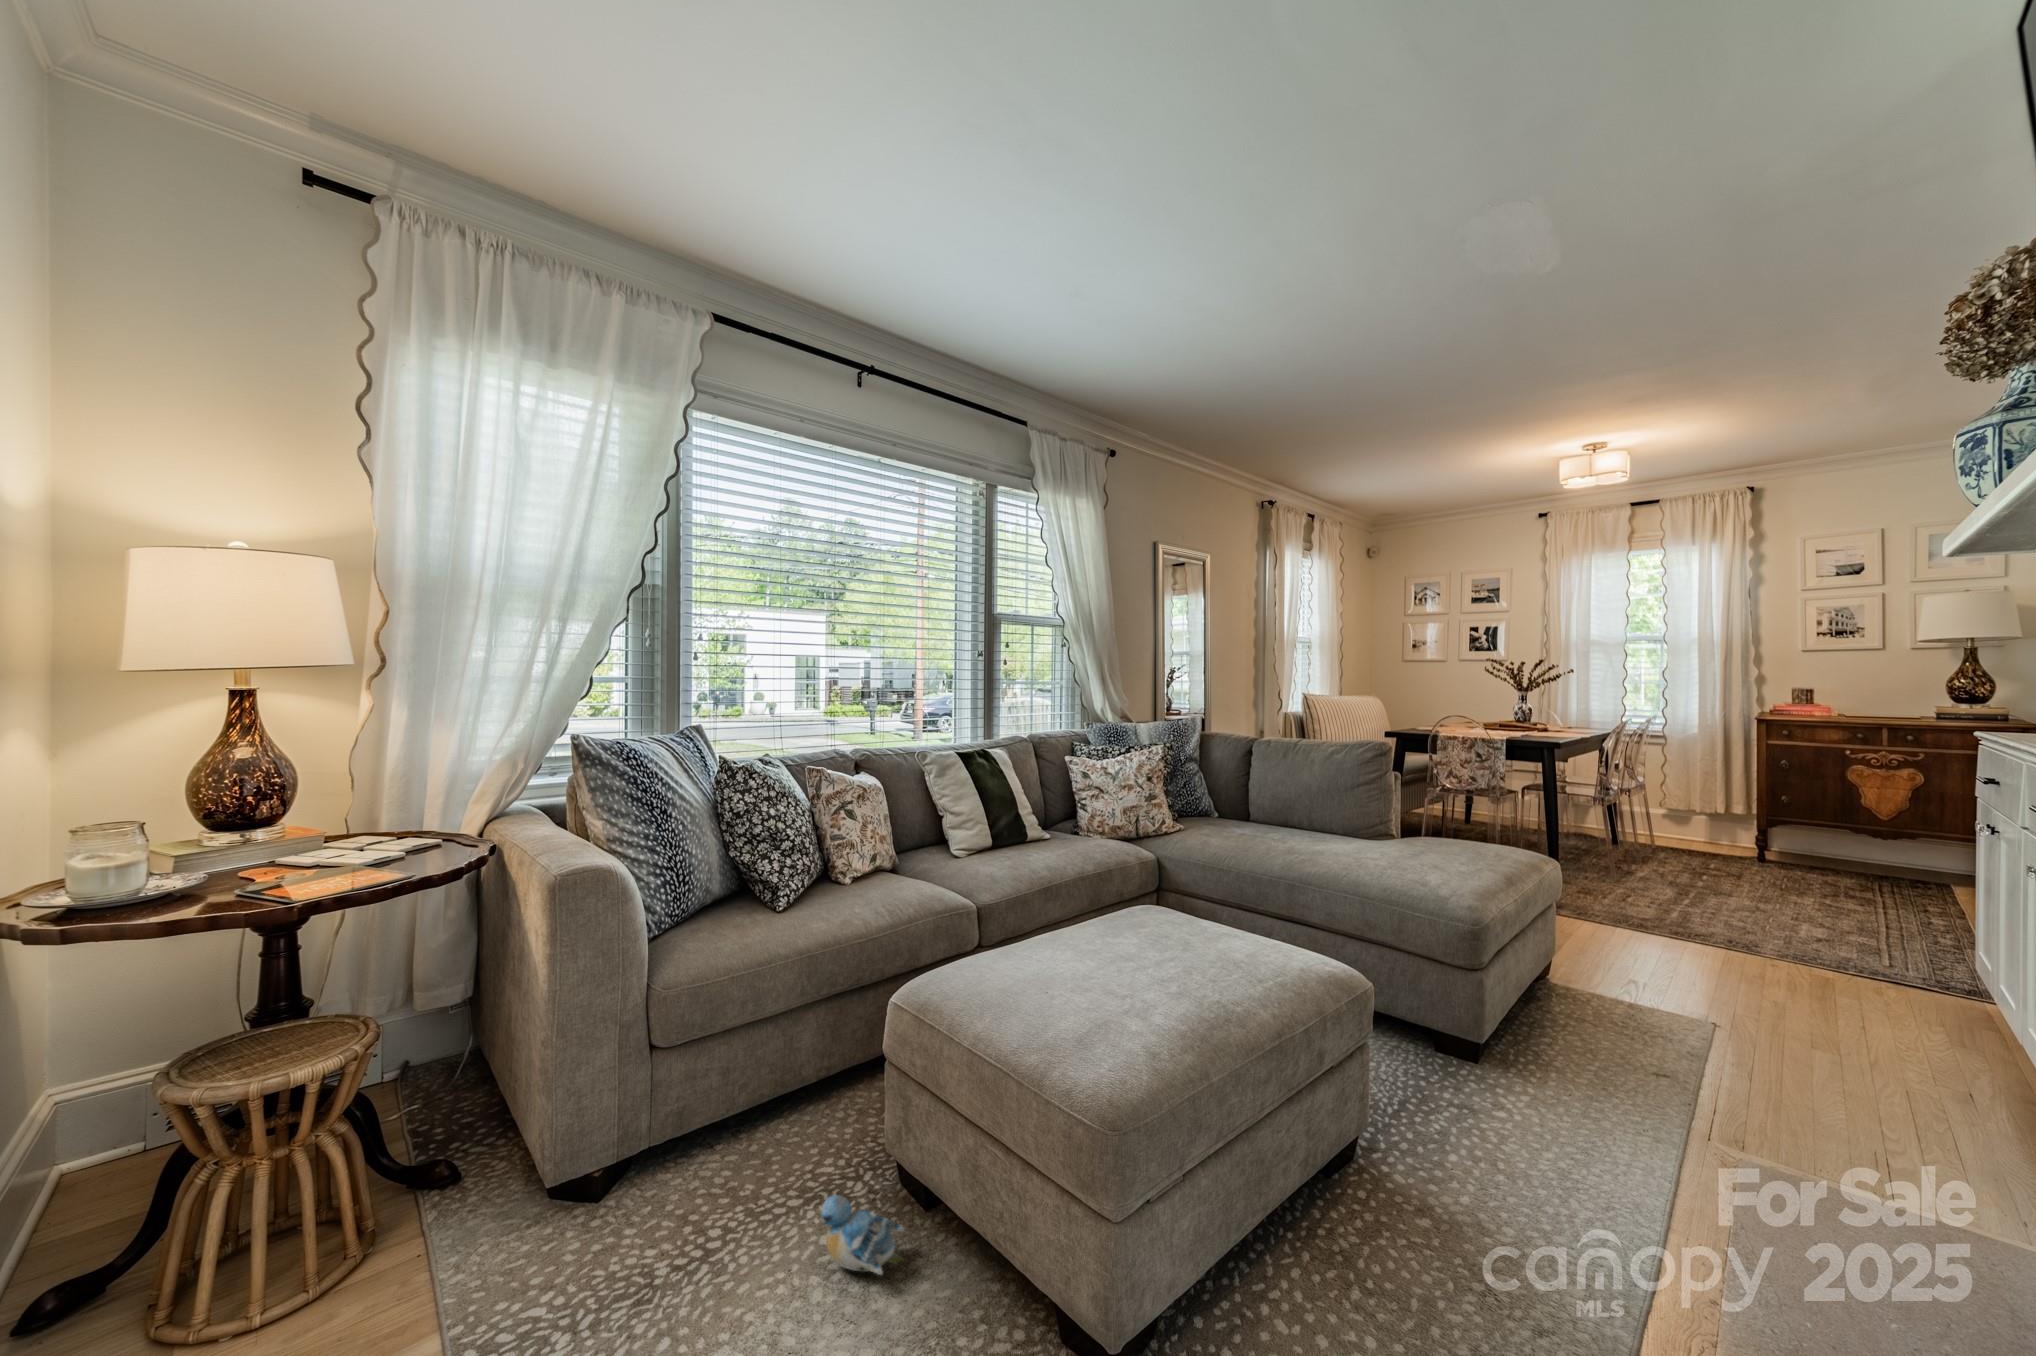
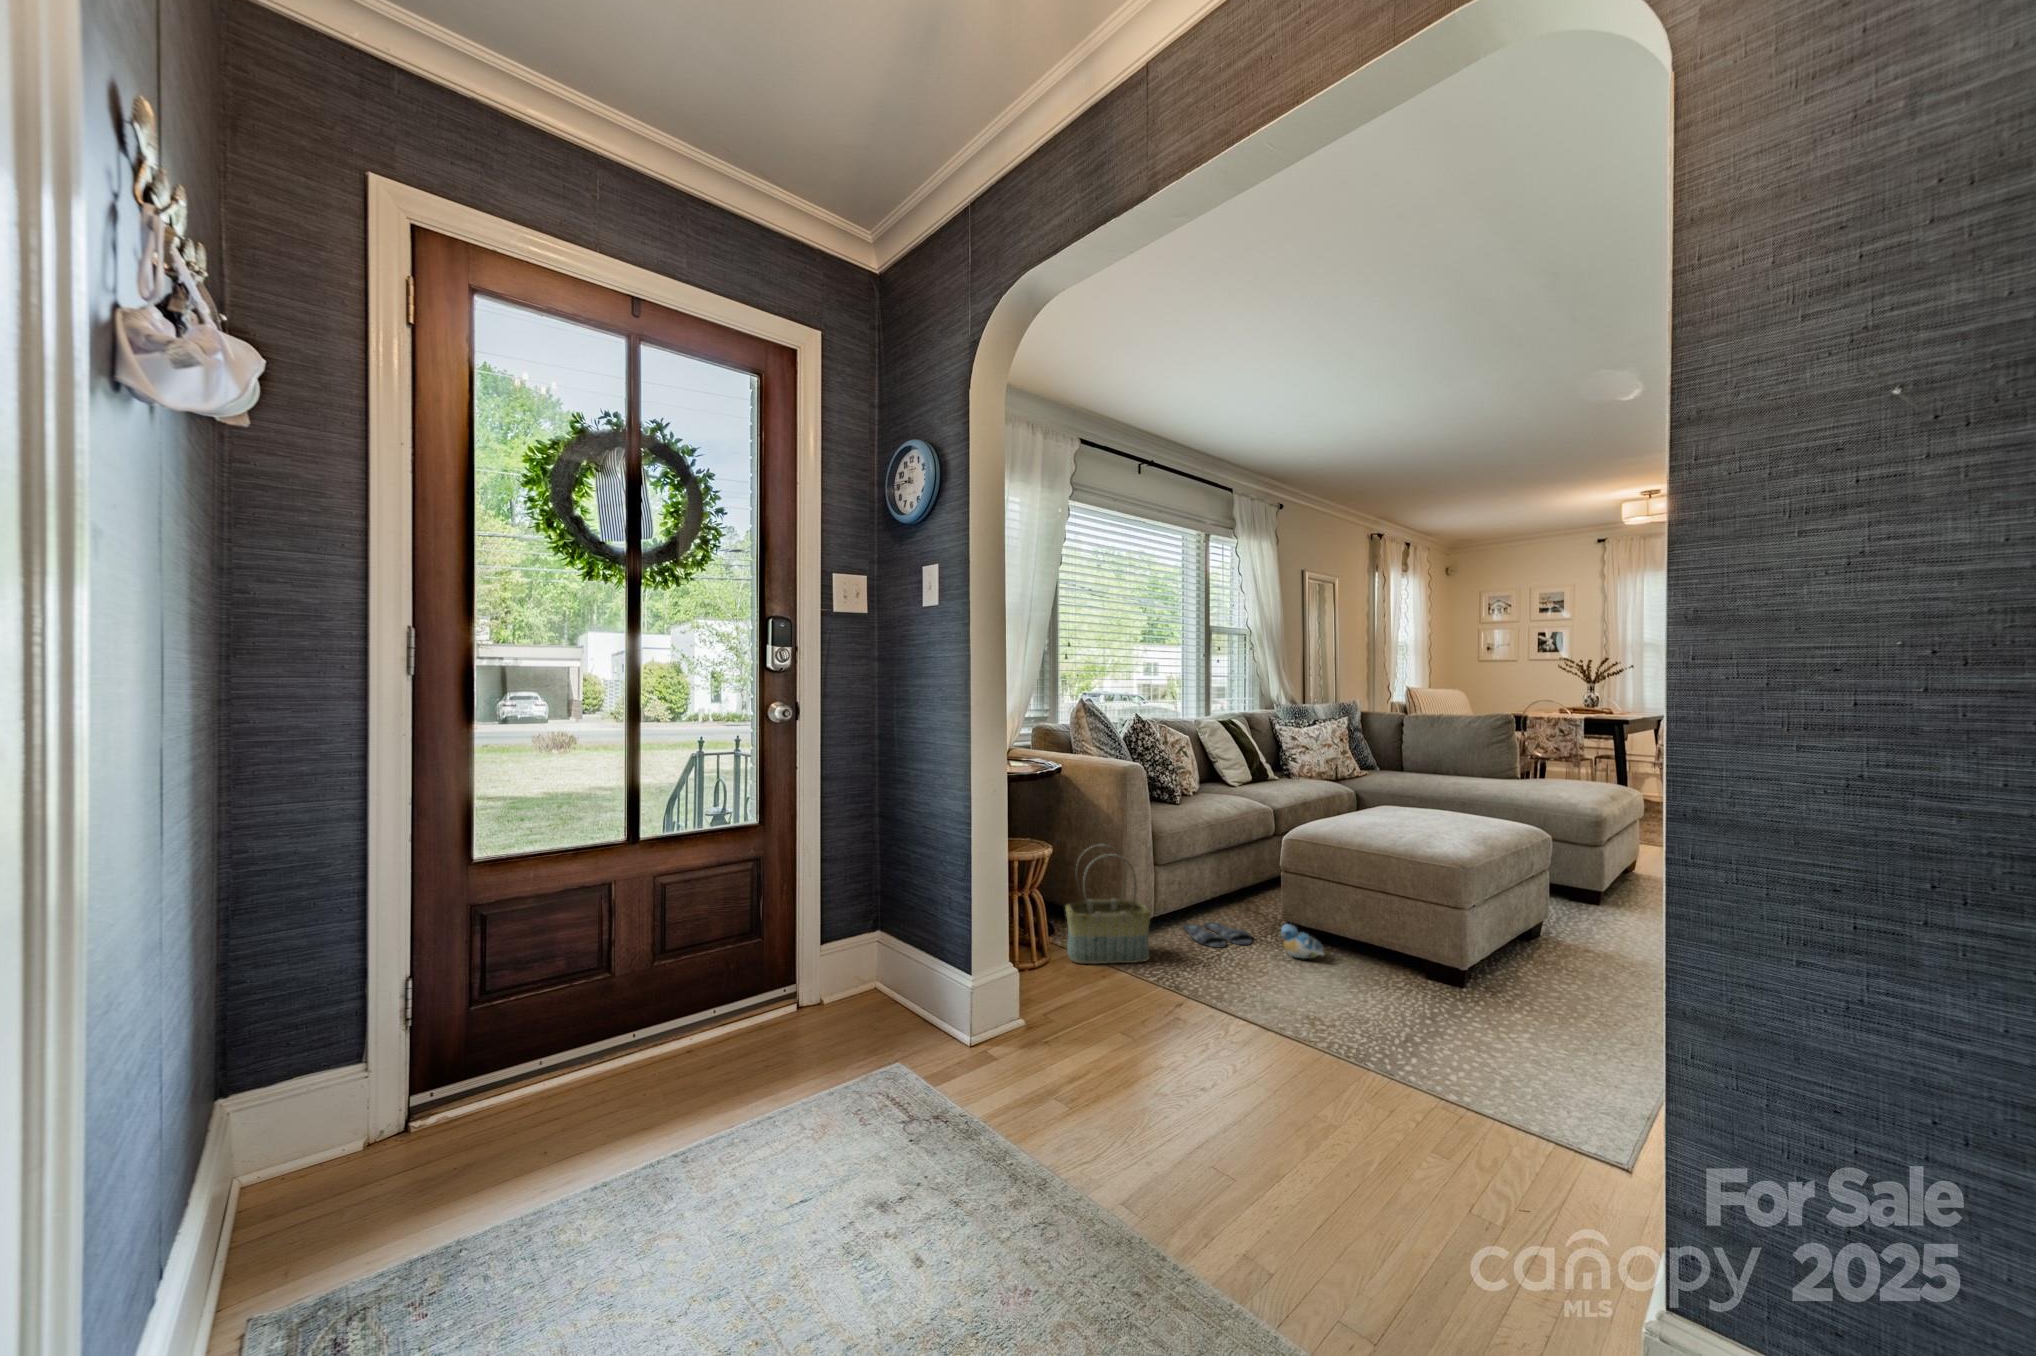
basket: none [371,1031,578,1299] -> present [1065,844,1151,964]
slippers: none [704,1134,822,1226] -> present [1183,922,1252,948]

